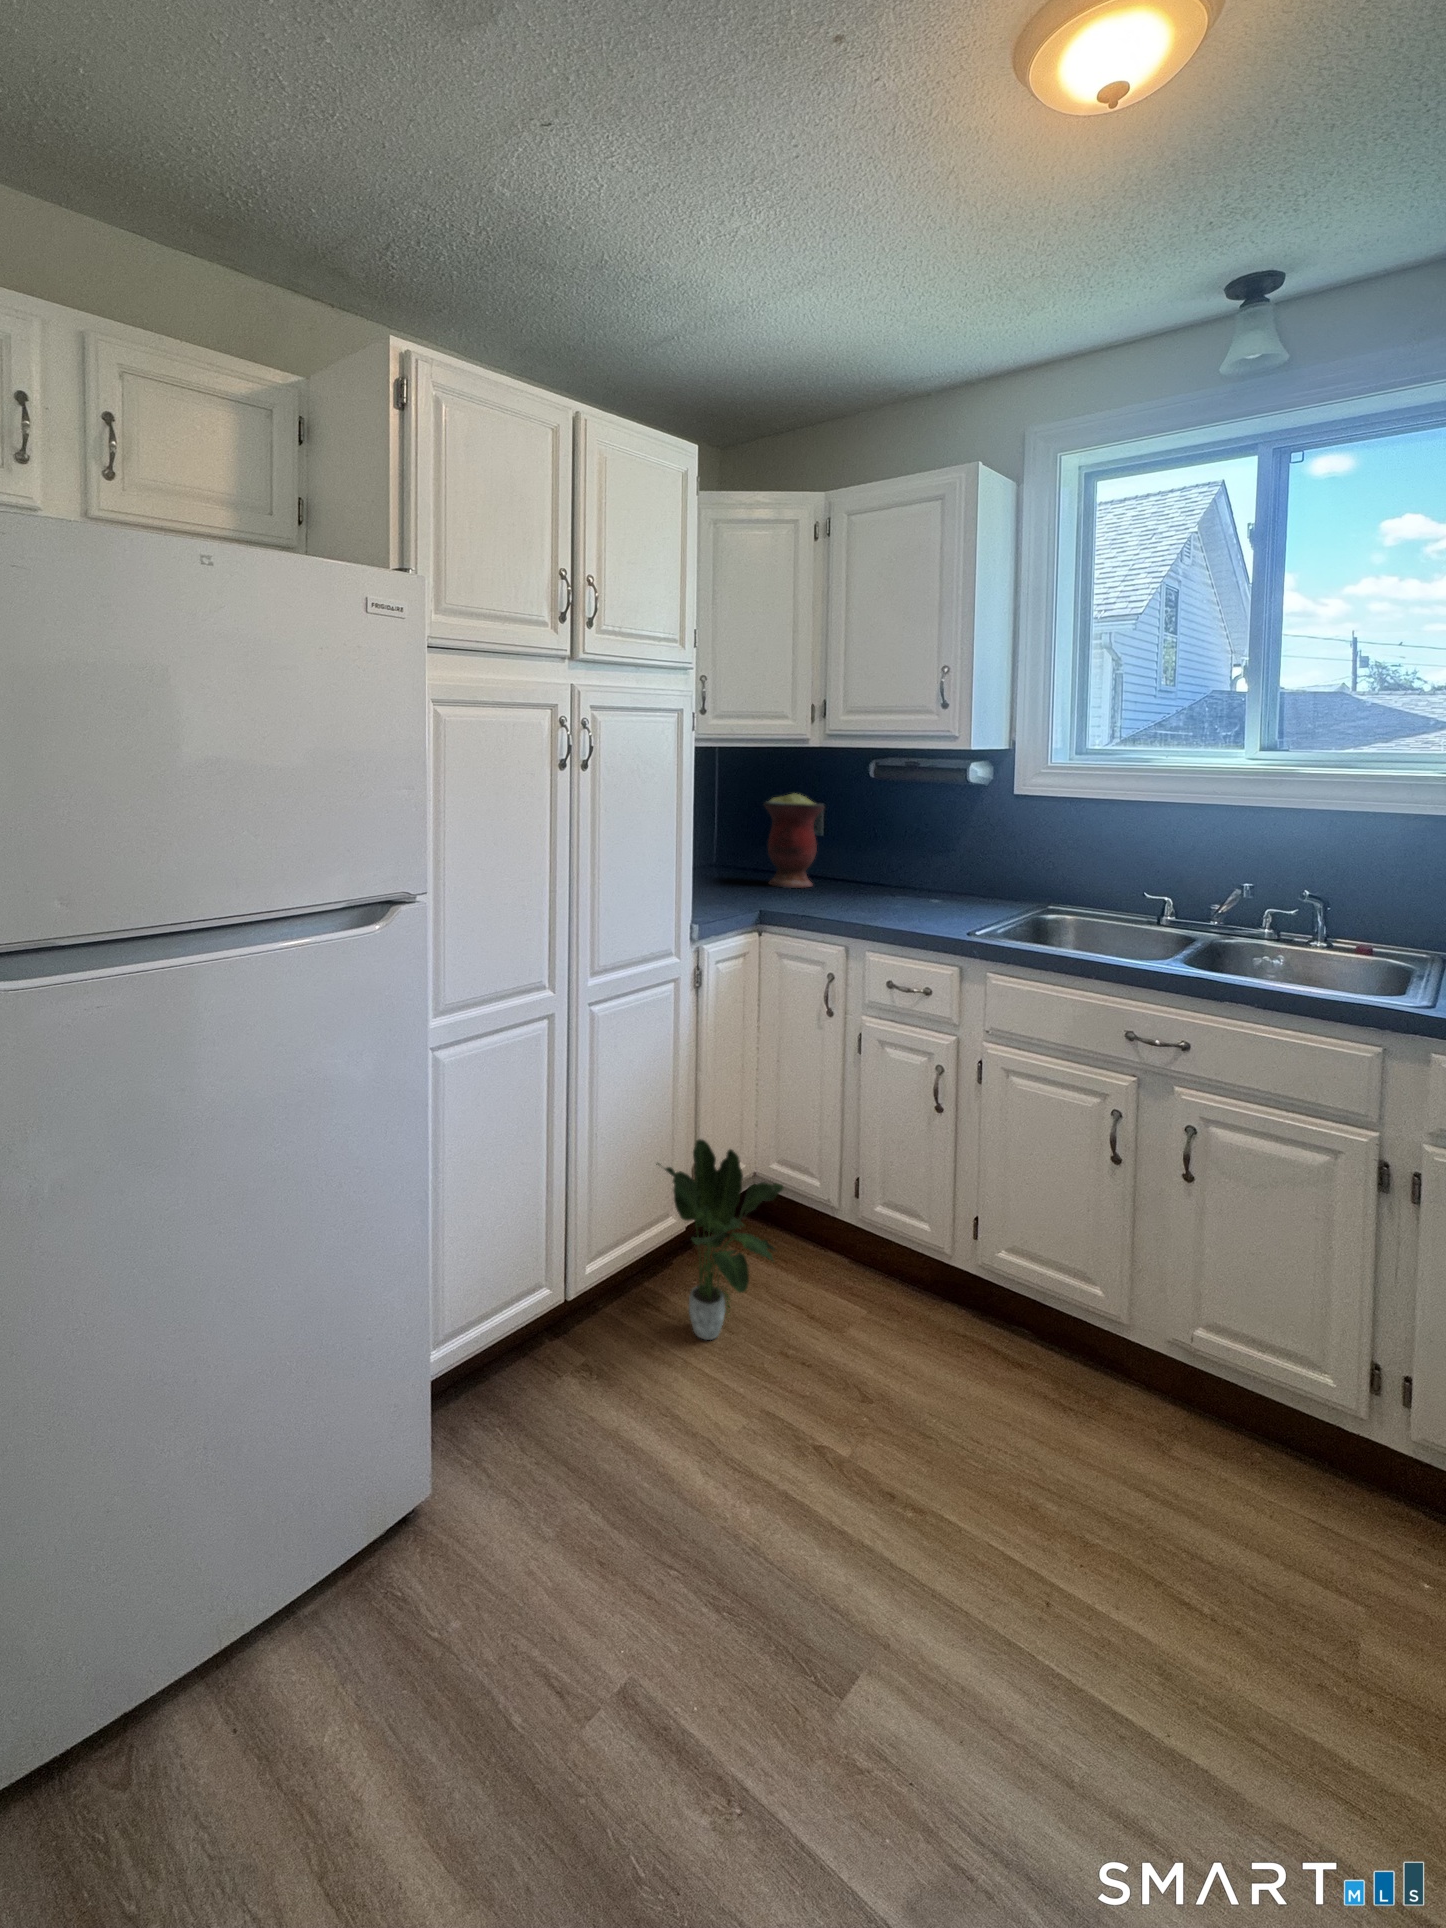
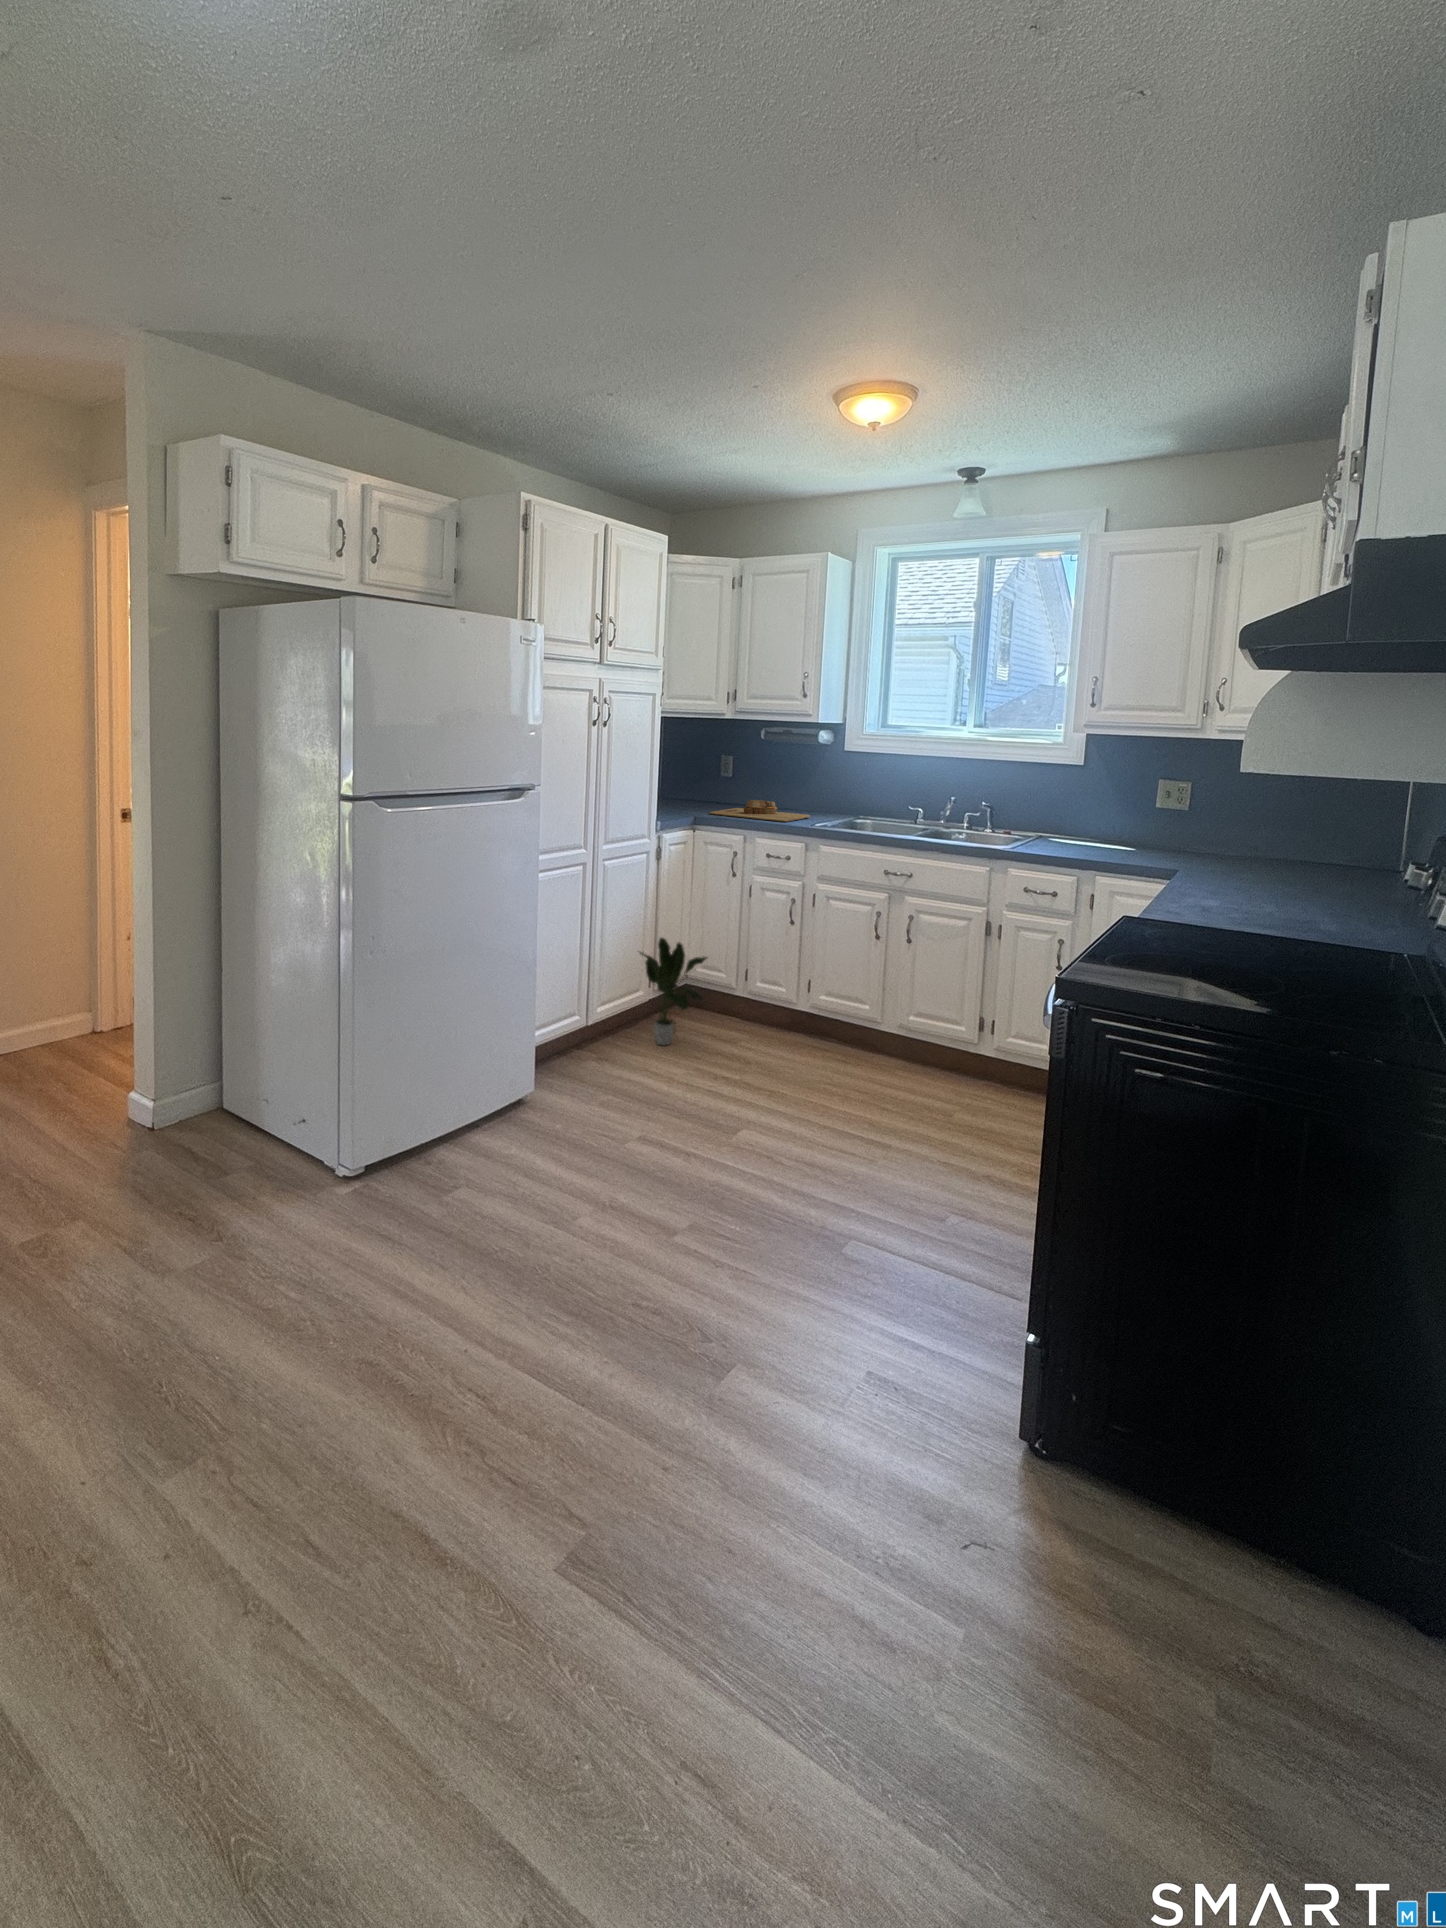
vase: present [764,794,824,888] -> none [696,748,734,807]
cutting board: none [785,882,959,925] -> present [710,800,810,822]

